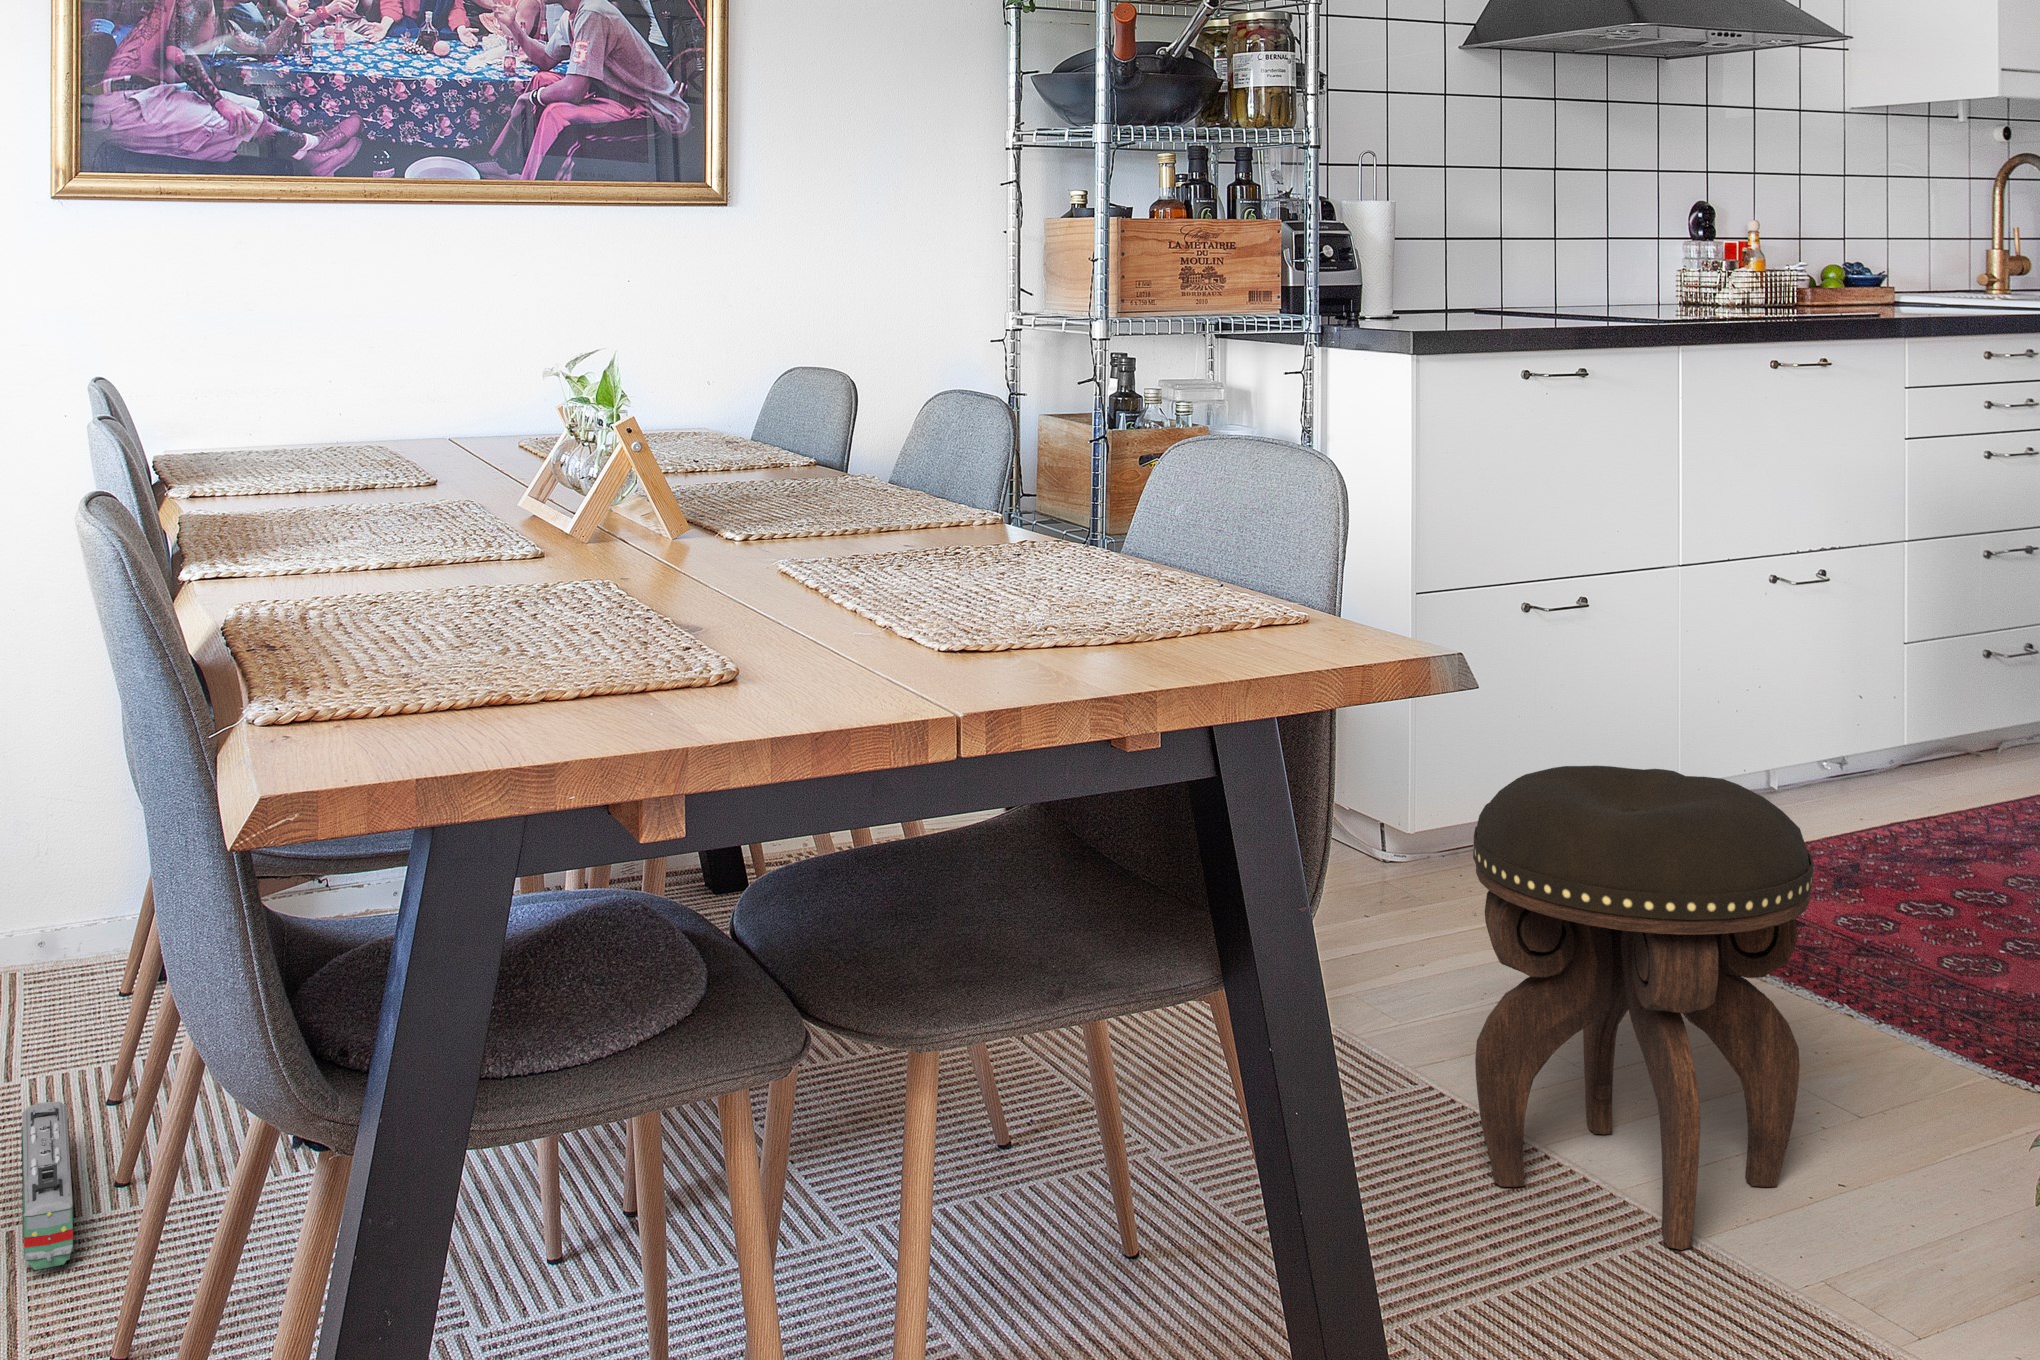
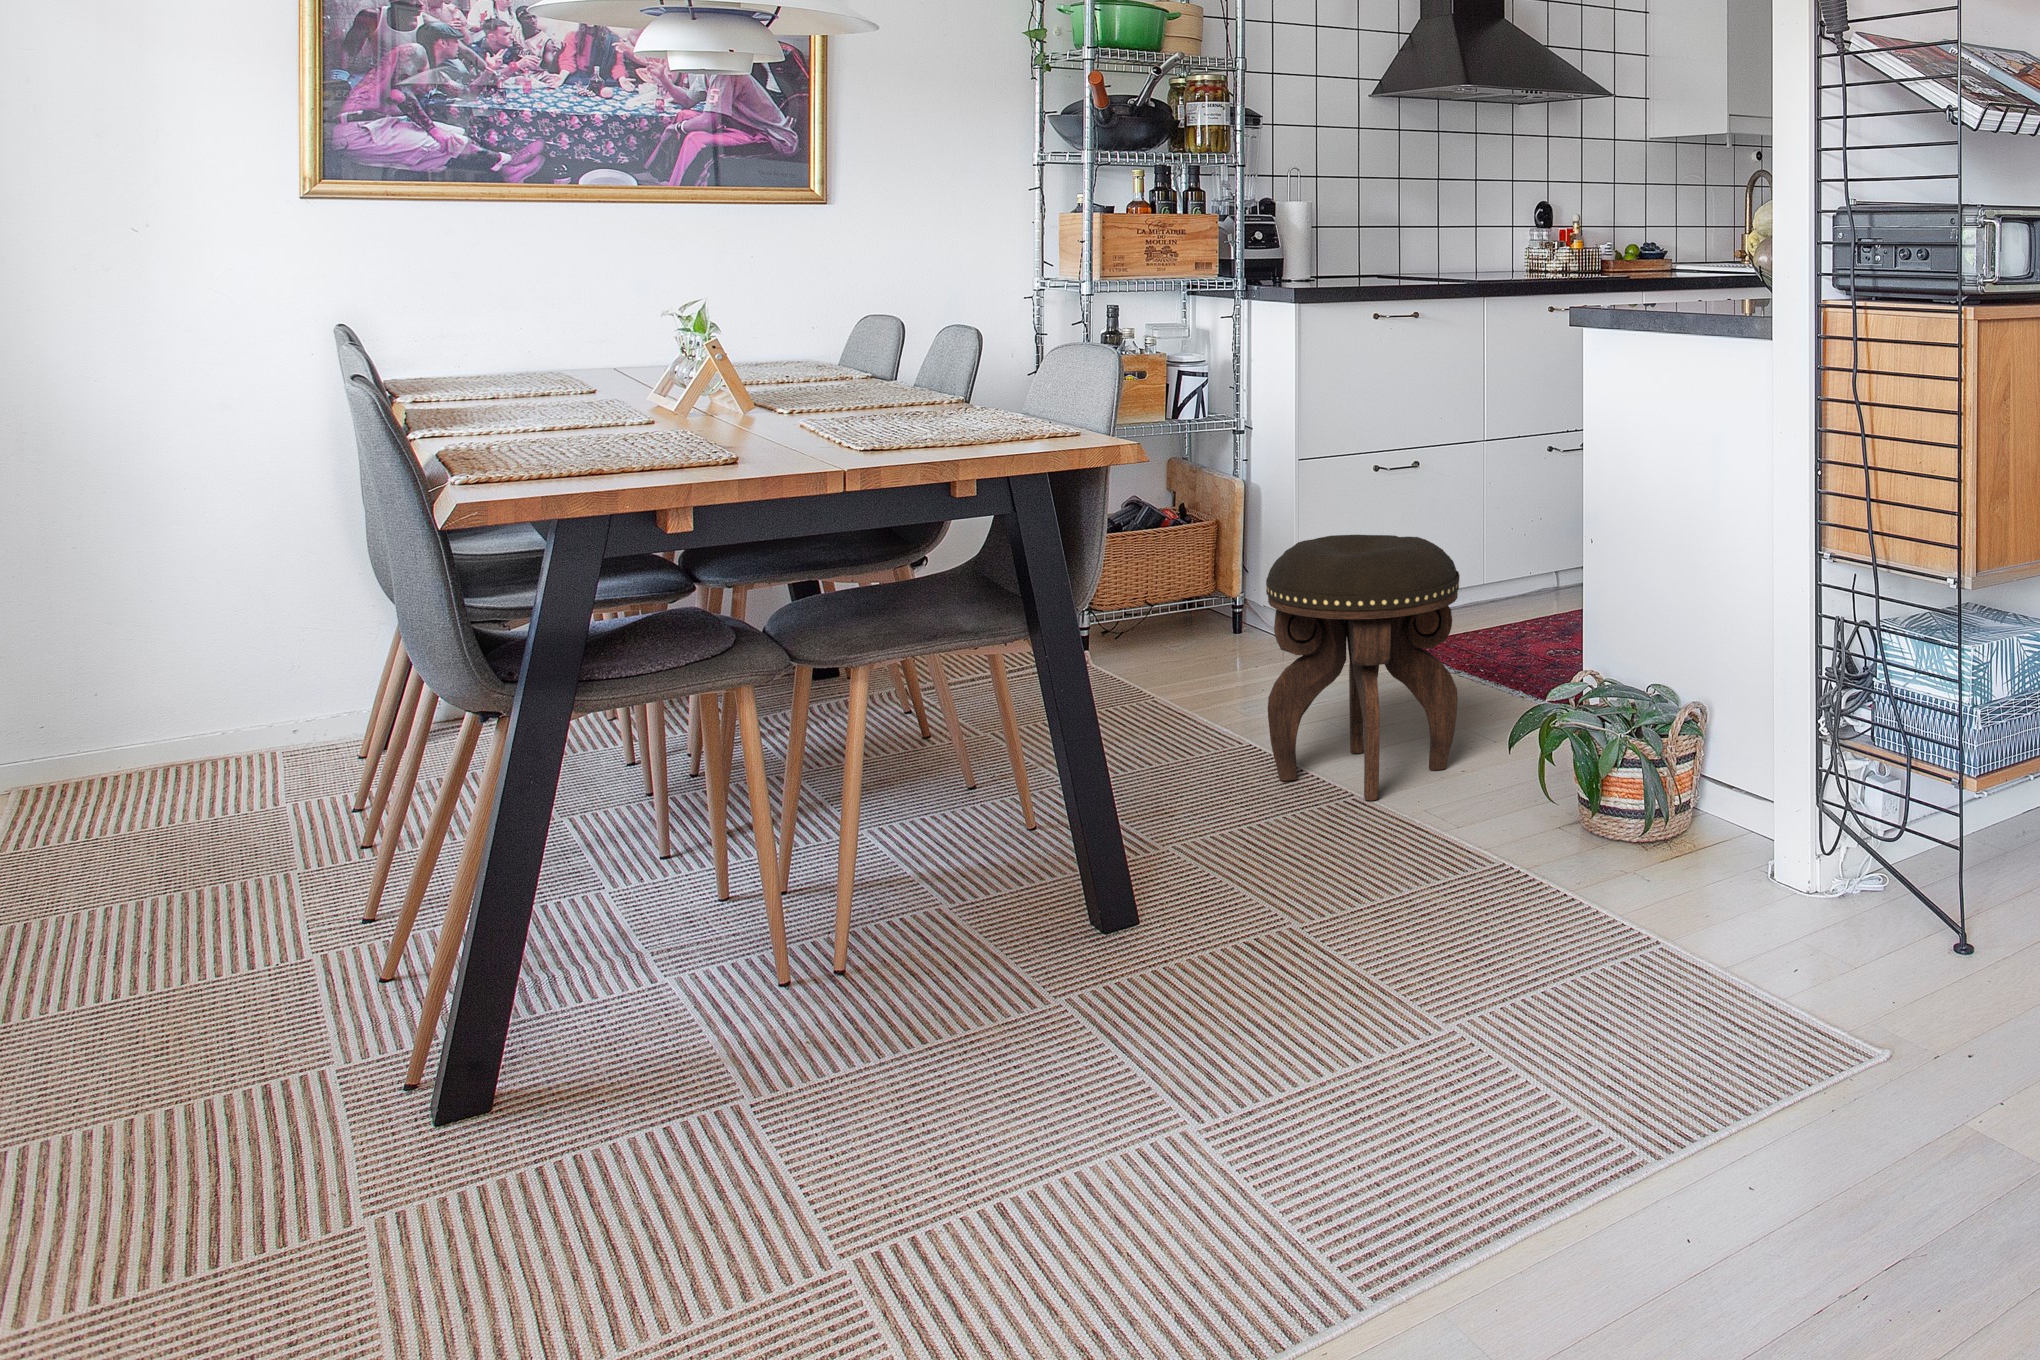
toy train: present [21,1101,74,1270] -> none [281,799,320,891]

